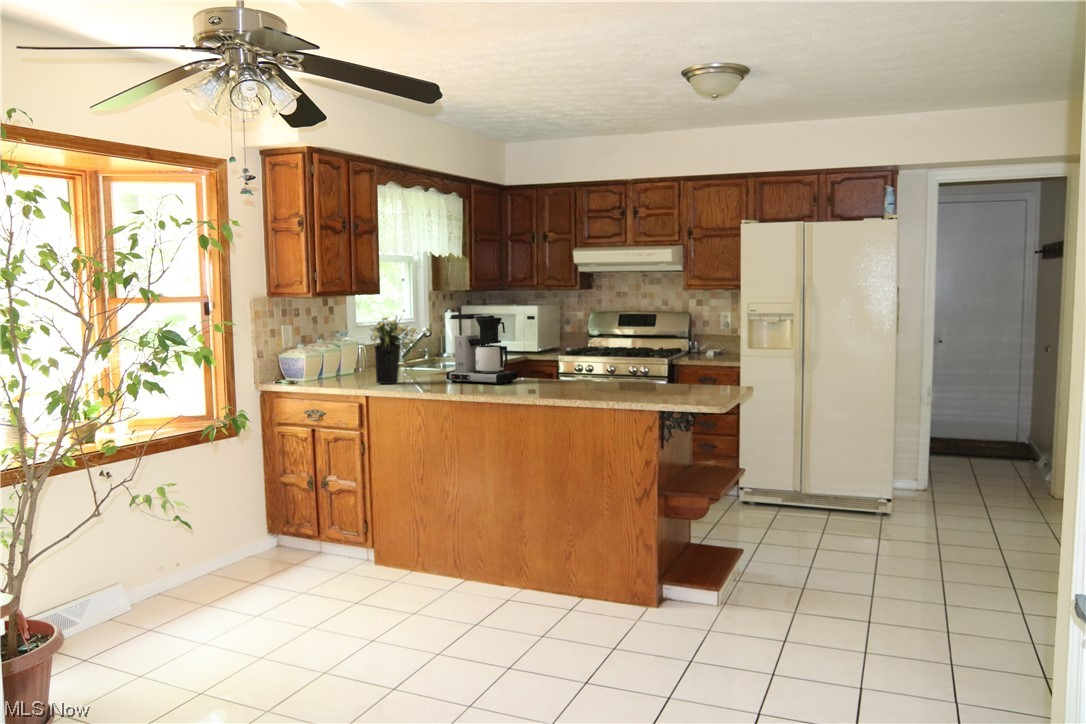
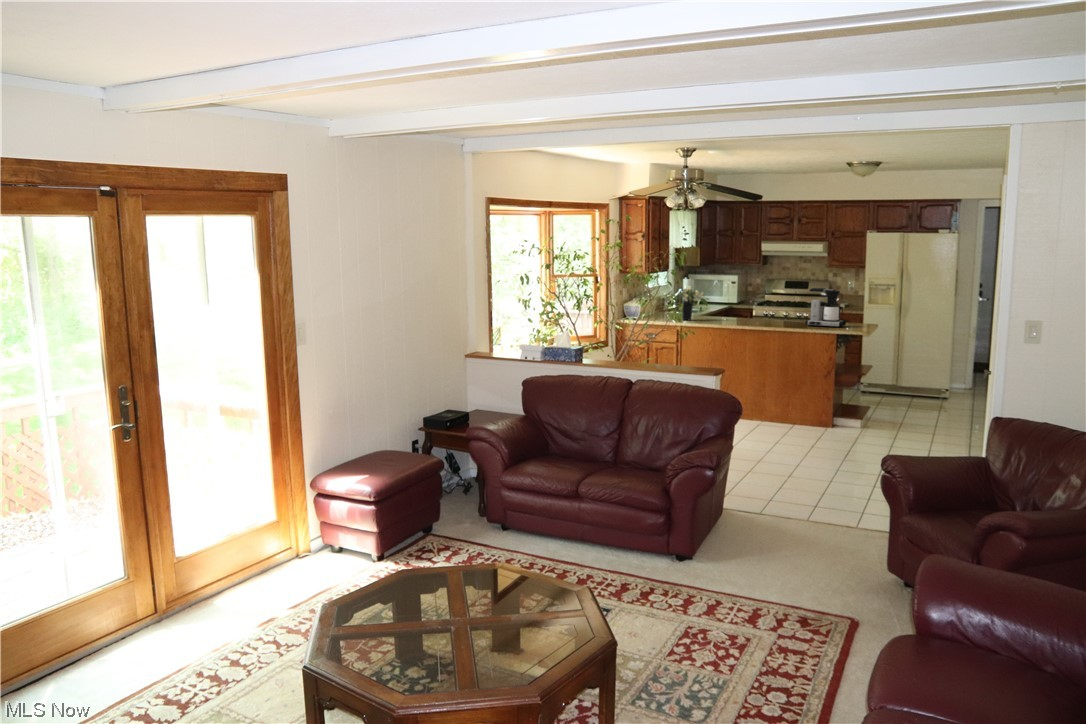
coffee maker: present [446,314,518,385] -> present [806,288,846,328]

